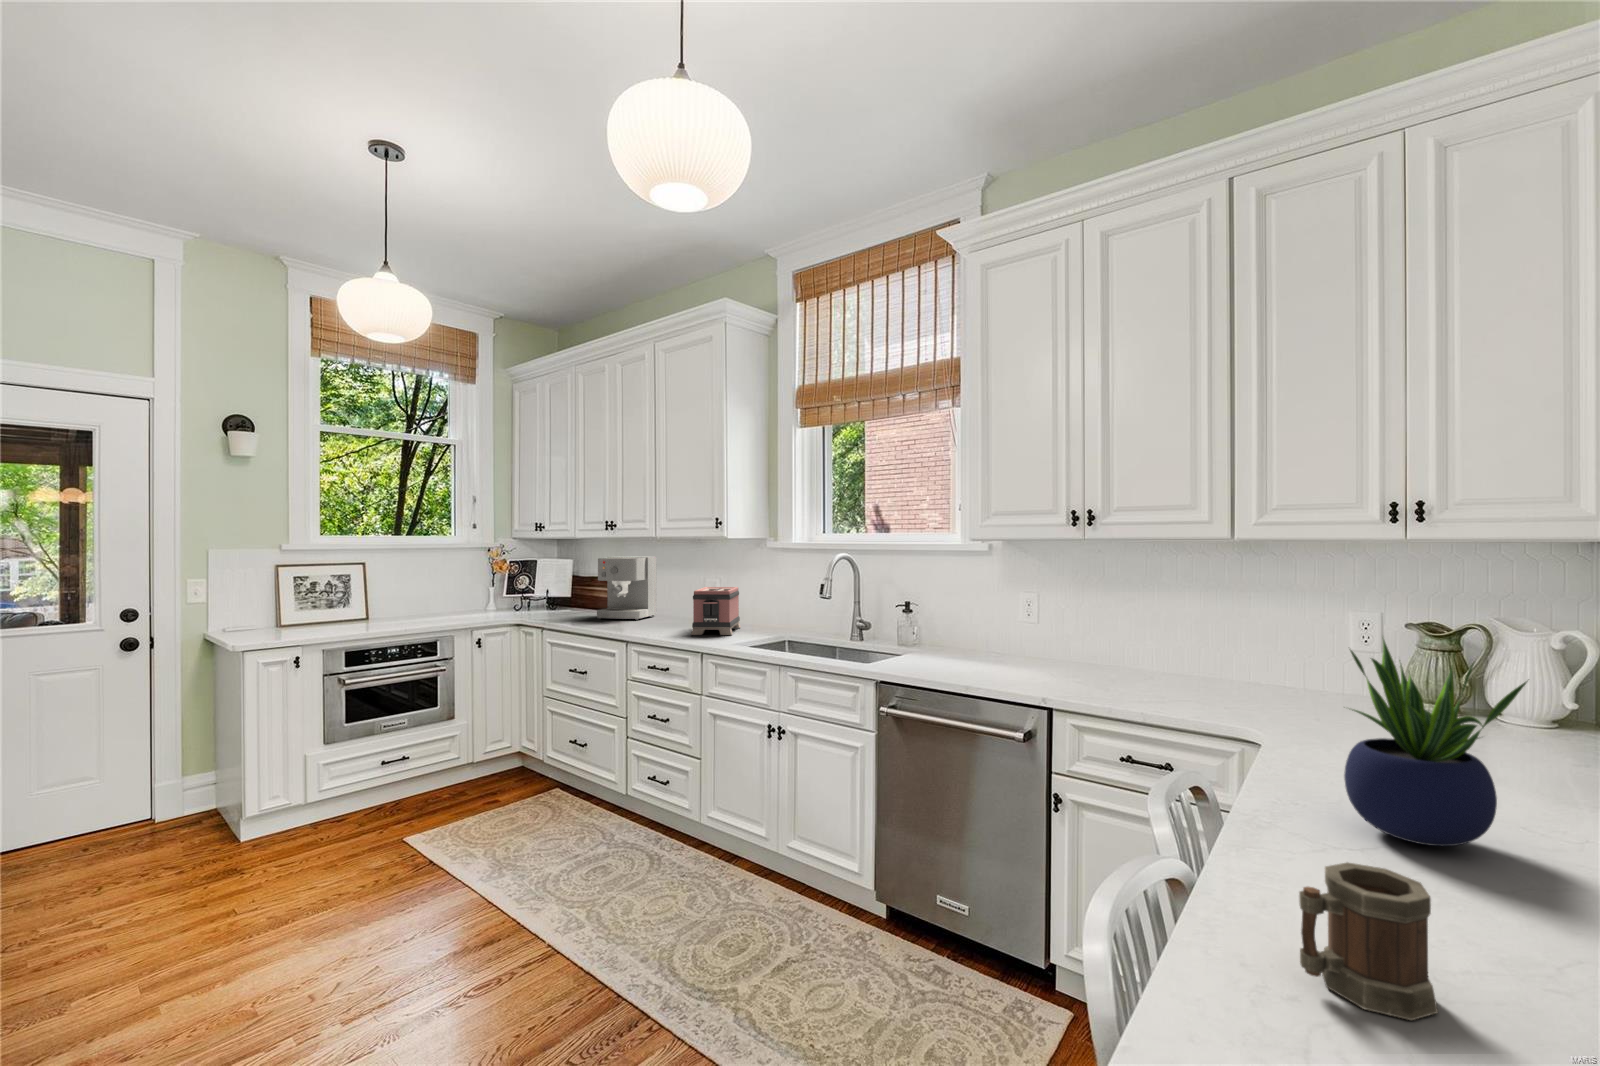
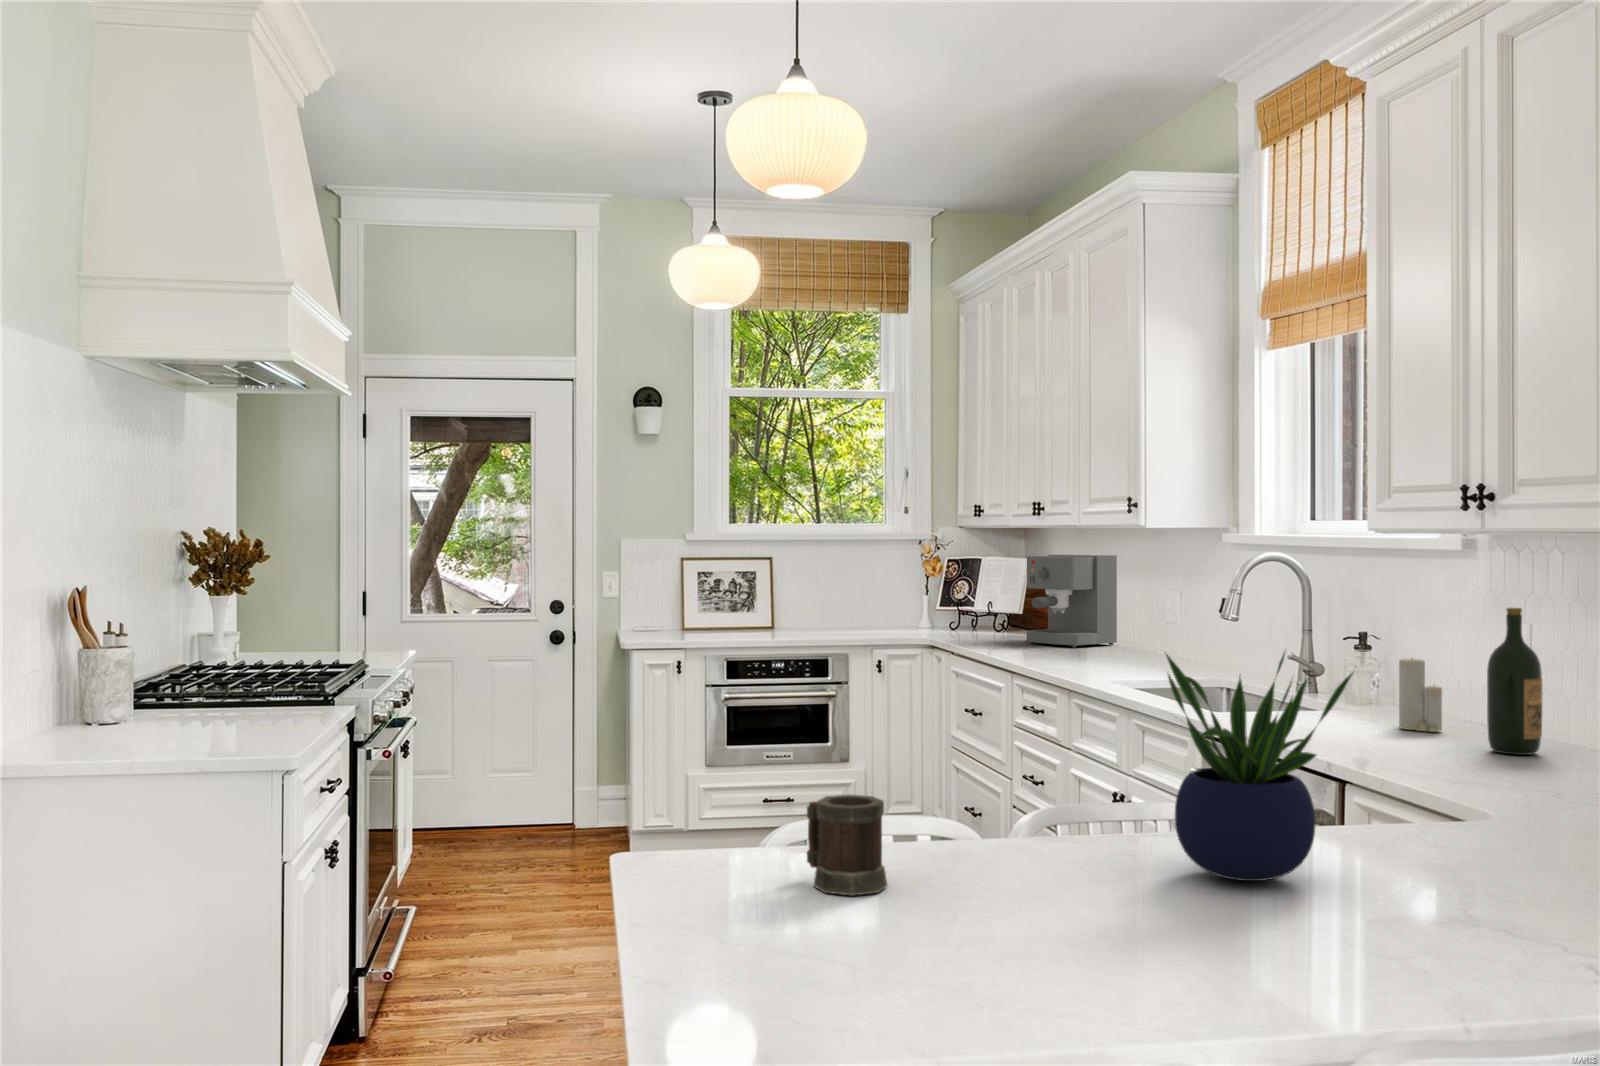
wine bottle: none [1064,586,1096,676] -> present [1487,608,1542,755]
toaster: present [691,587,741,635] -> none [1092,601,1191,671]
candle: none [975,614,1006,664] -> present [1399,658,1442,732]

